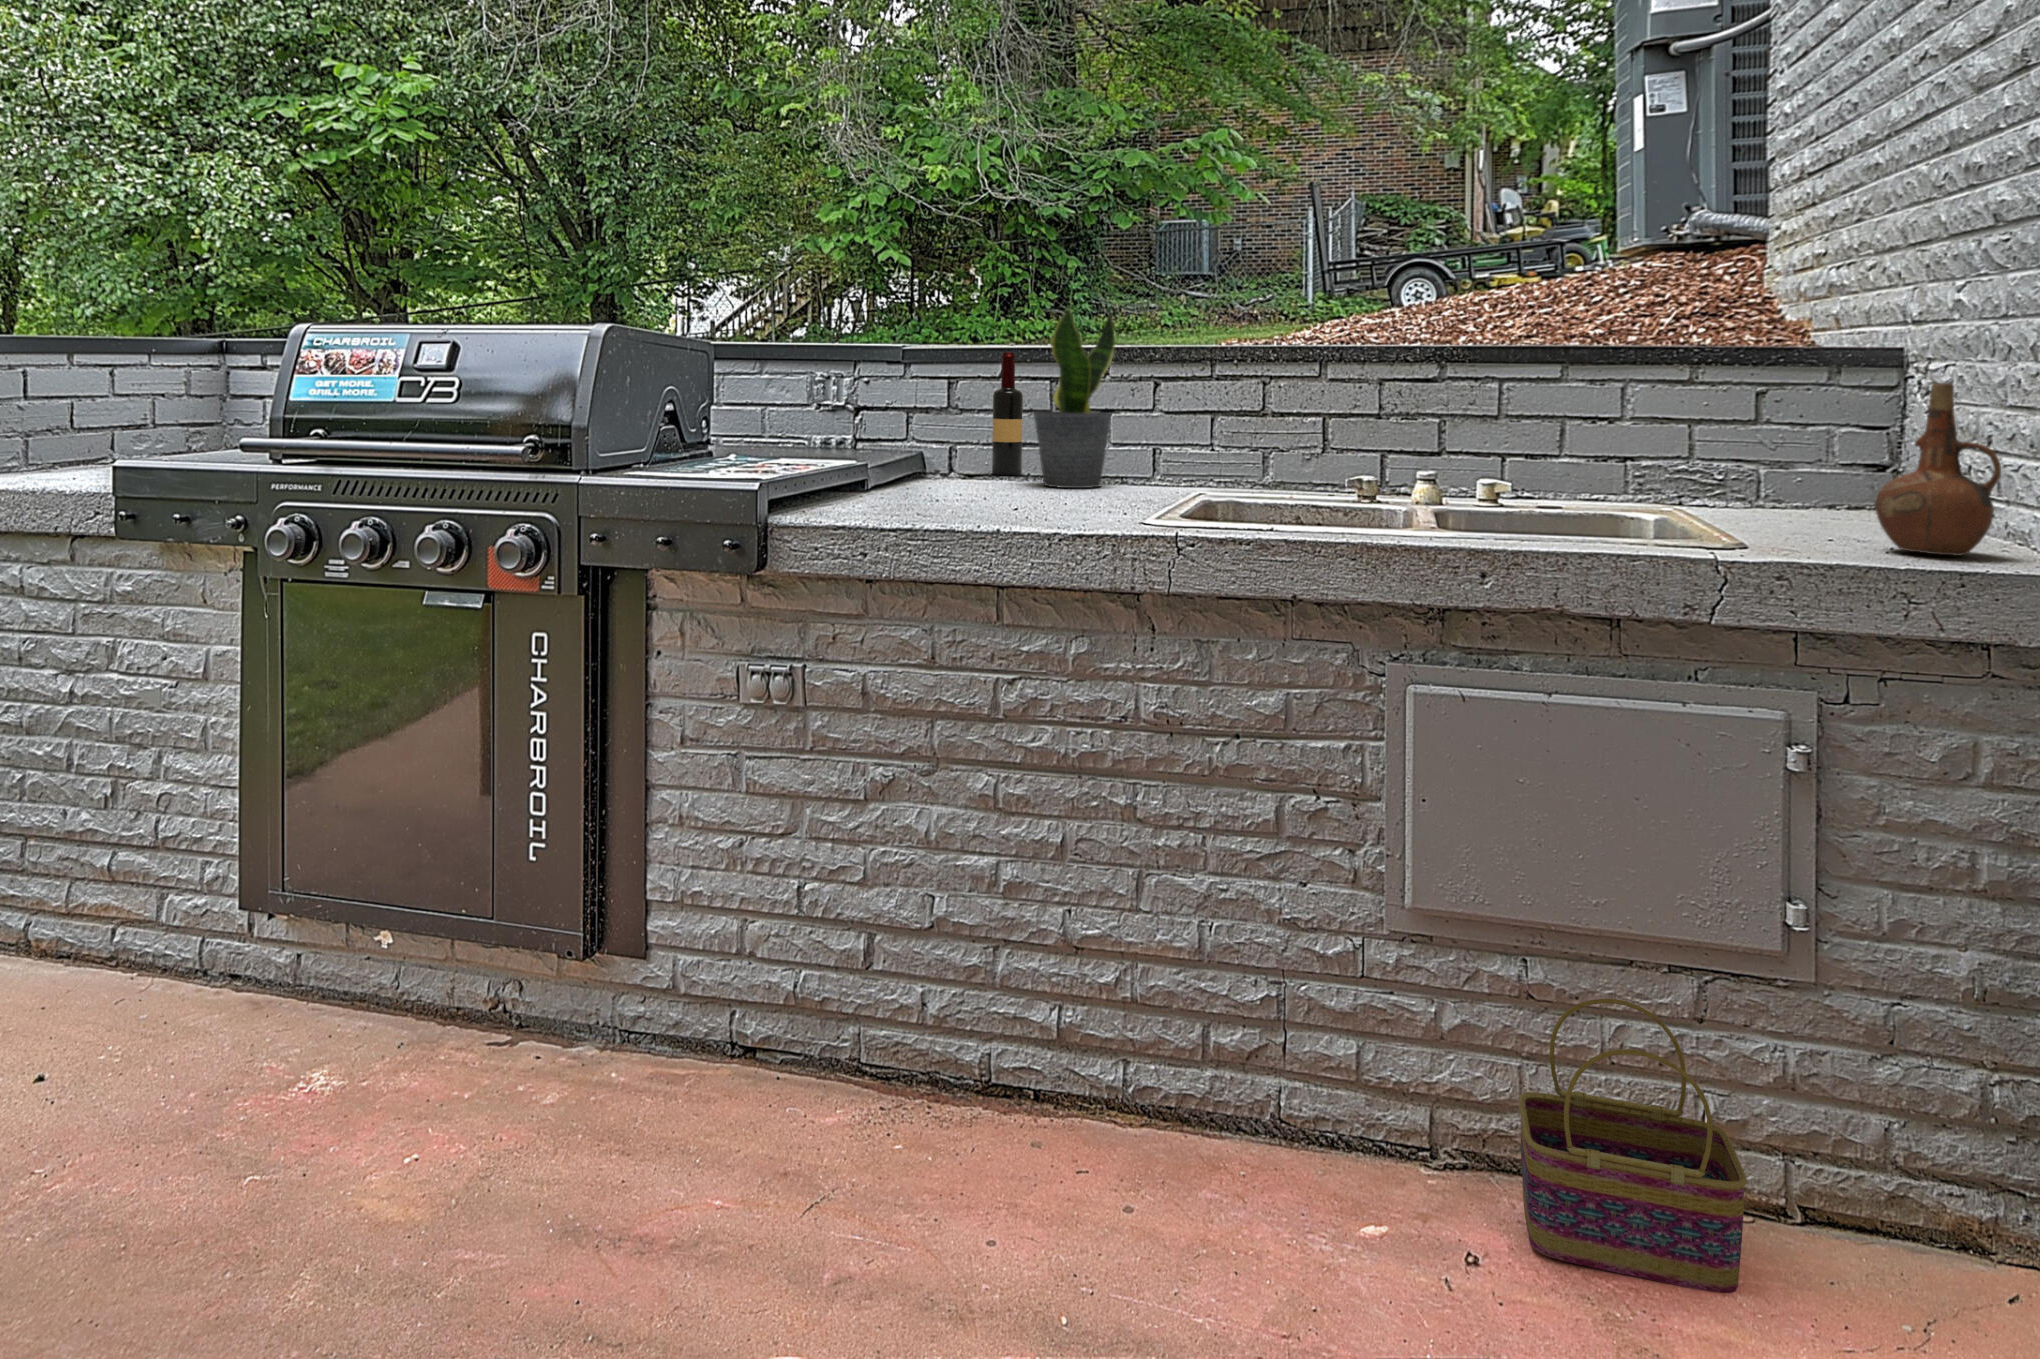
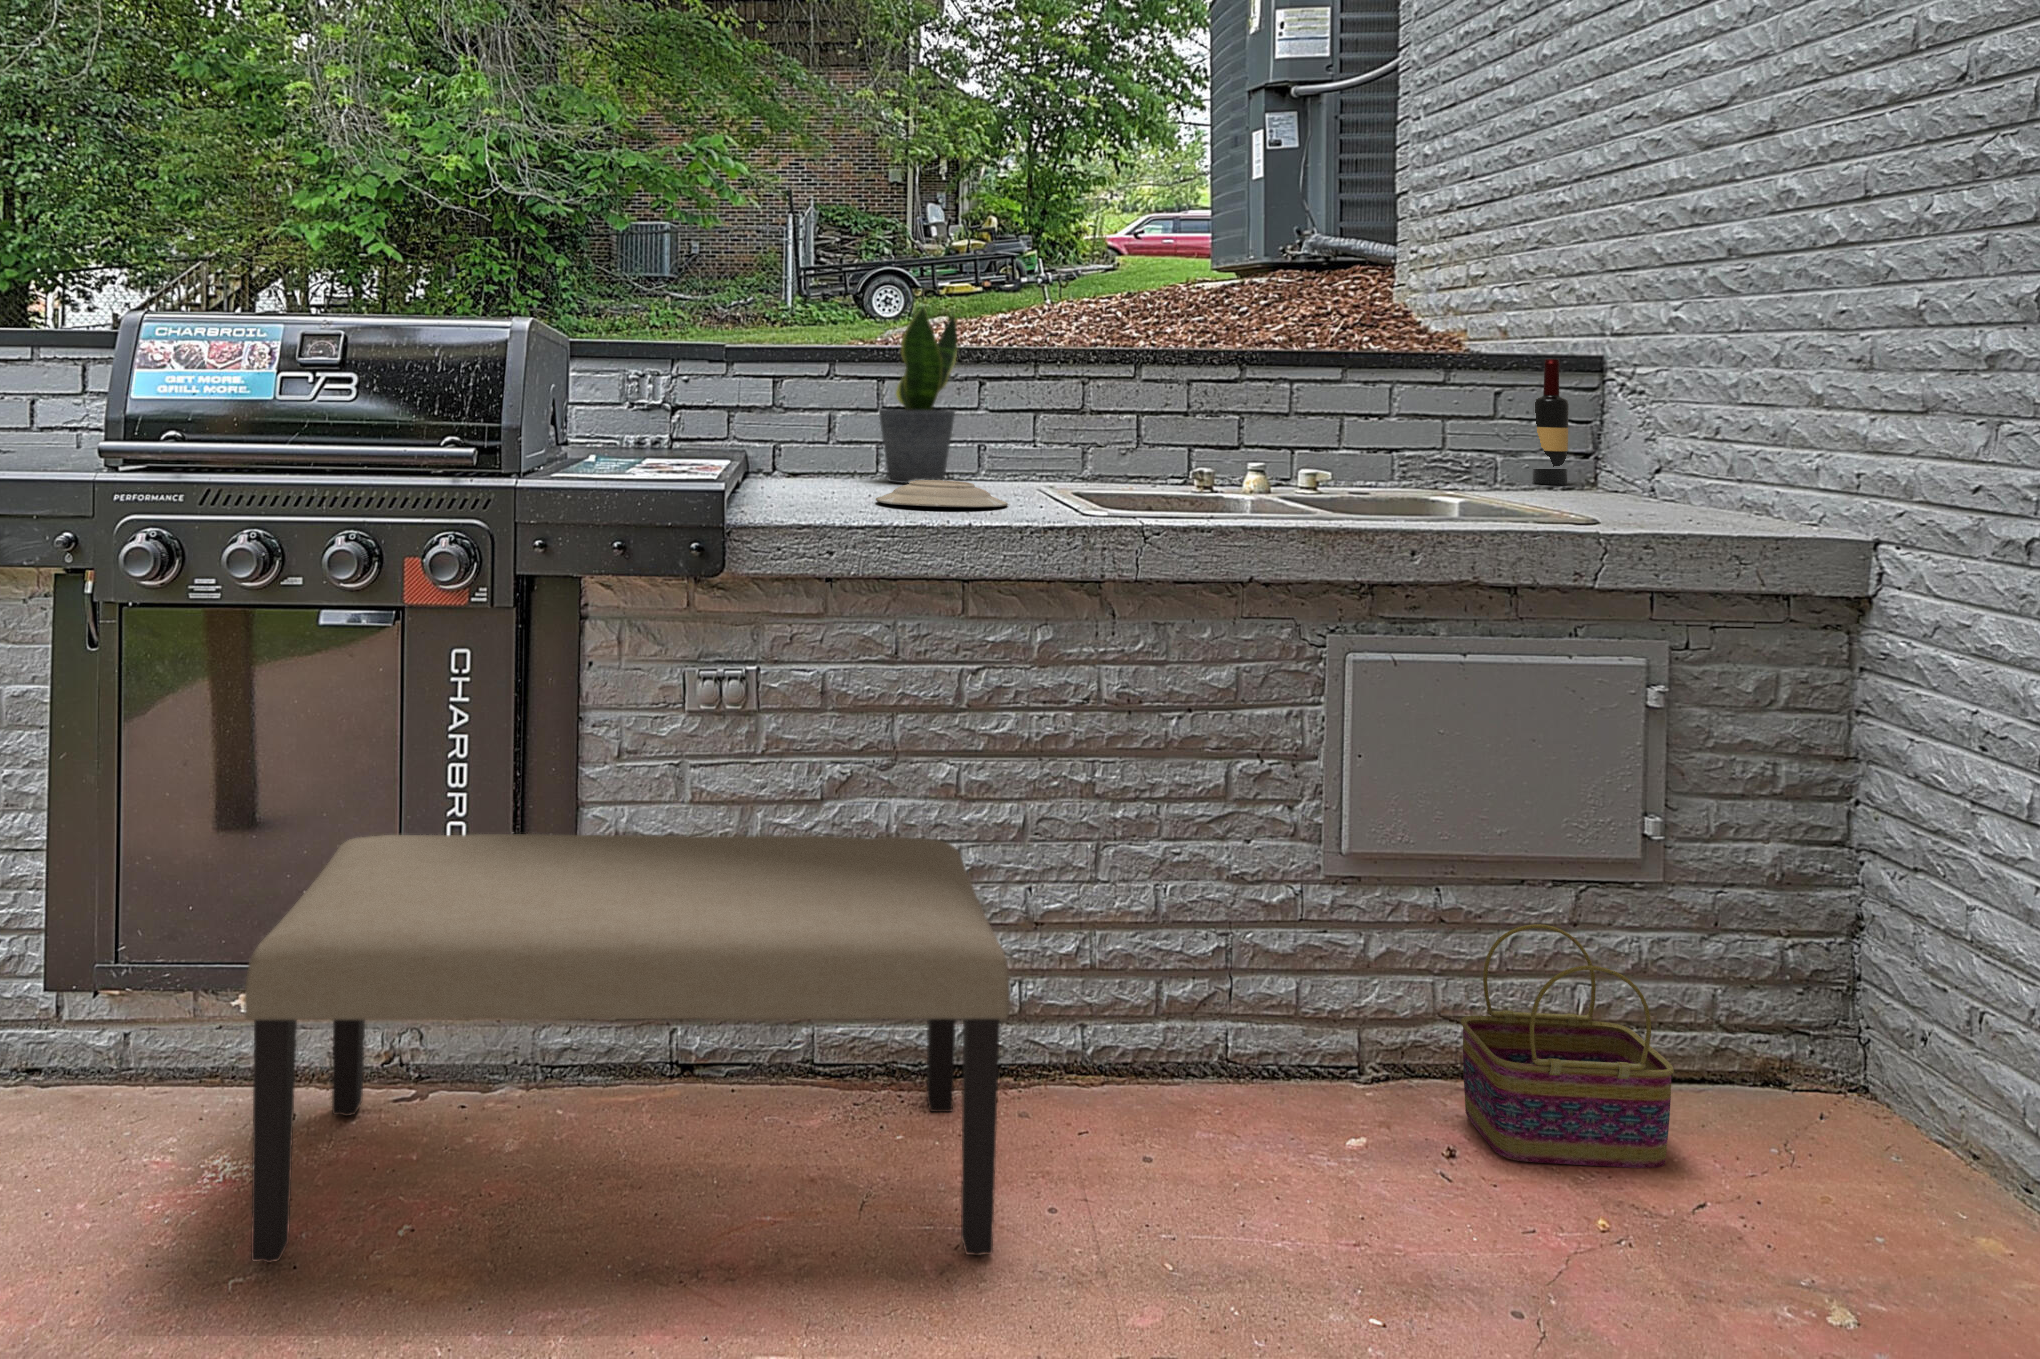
wine bottle: present [992,352,1023,475] -> present [1532,359,1569,485]
ceramic pitcher: present [1875,383,2001,556] -> none [1692,382,1795,525]
plate: none [964,484,1097,513] -> present [876,480,1008,507]
bench: none [291,795,993,1254] -> present [245,834,1010,1262]

